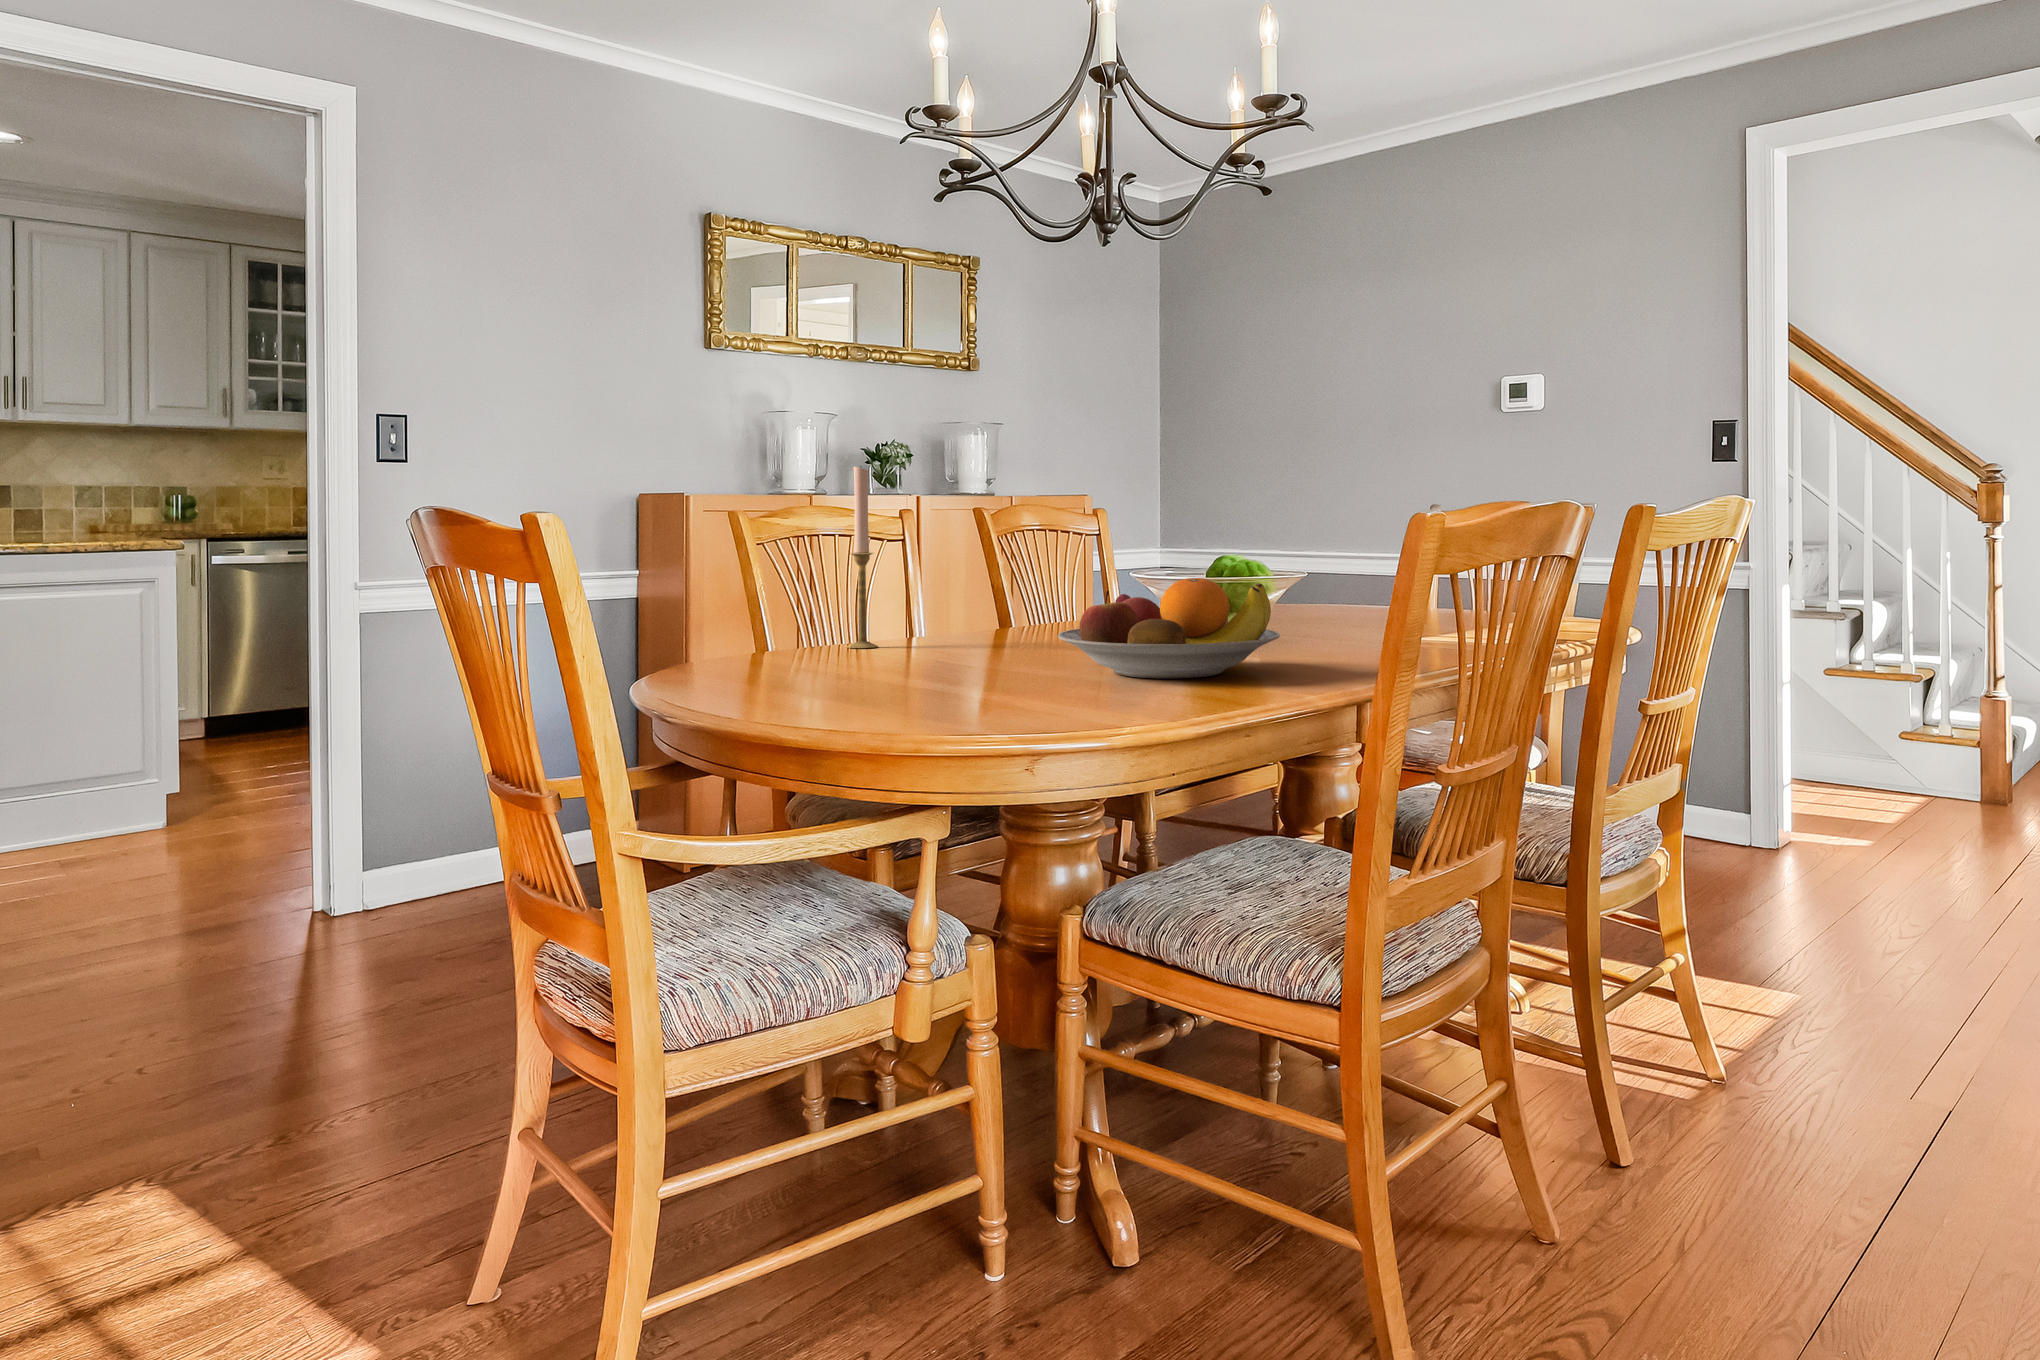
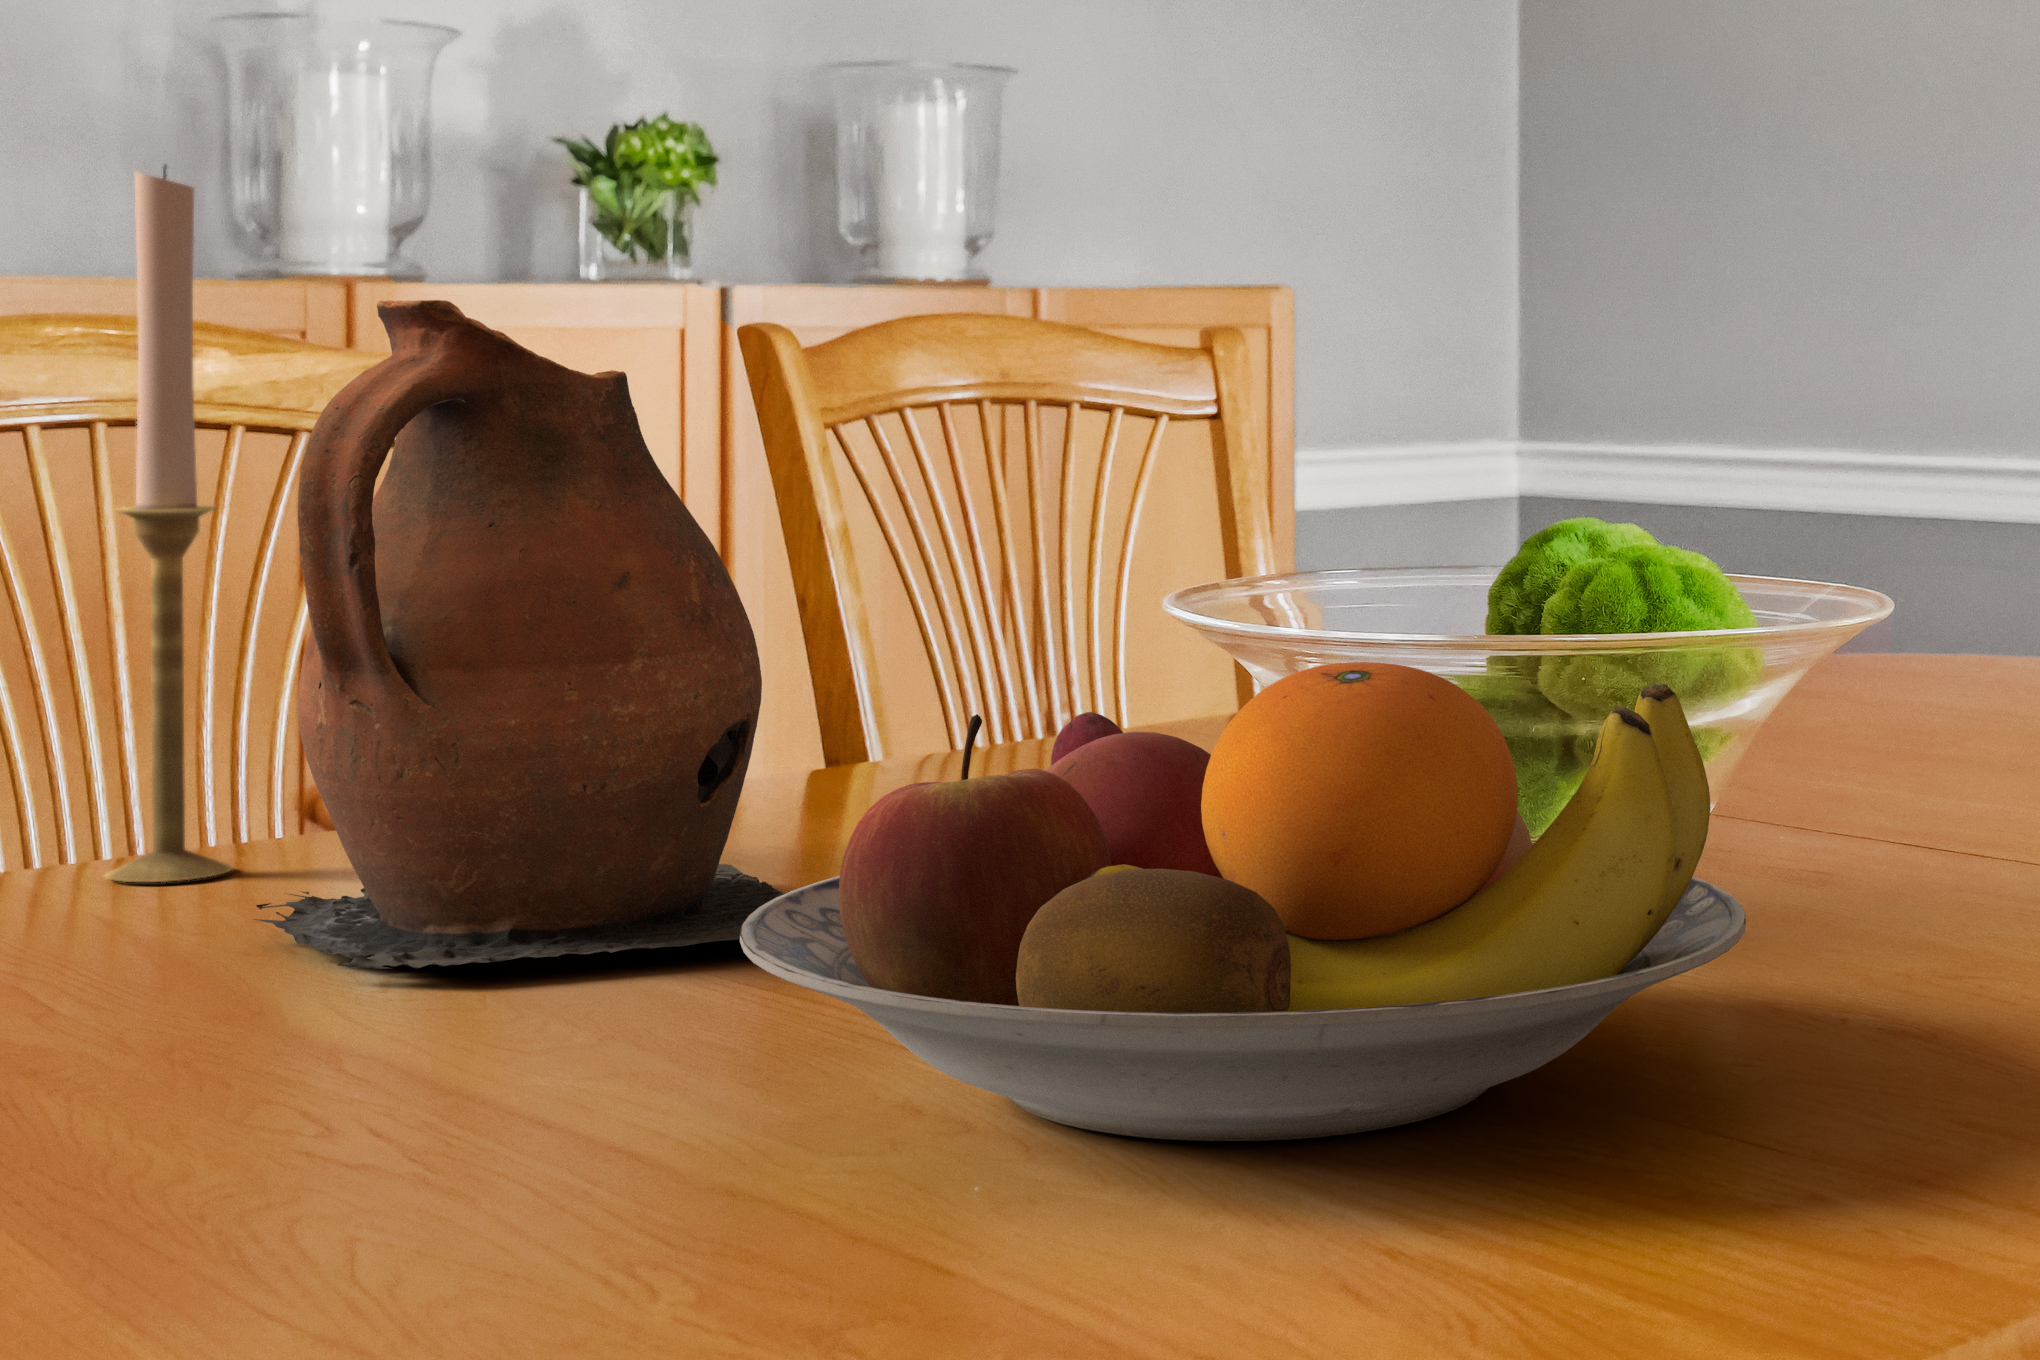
ceramic pitcher: none [904,499,1047,658] -> present [254,300,785,969]

